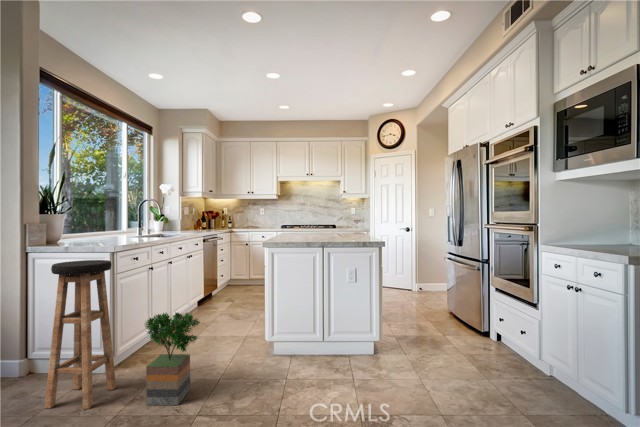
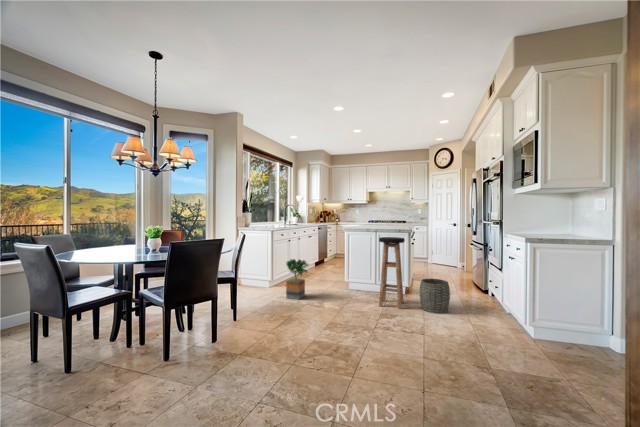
bar stool: present [44,260,116,409] -> present [379,237,405,309]
woven basket: none [420,328,473,397] -> present [420,279,450,313]

